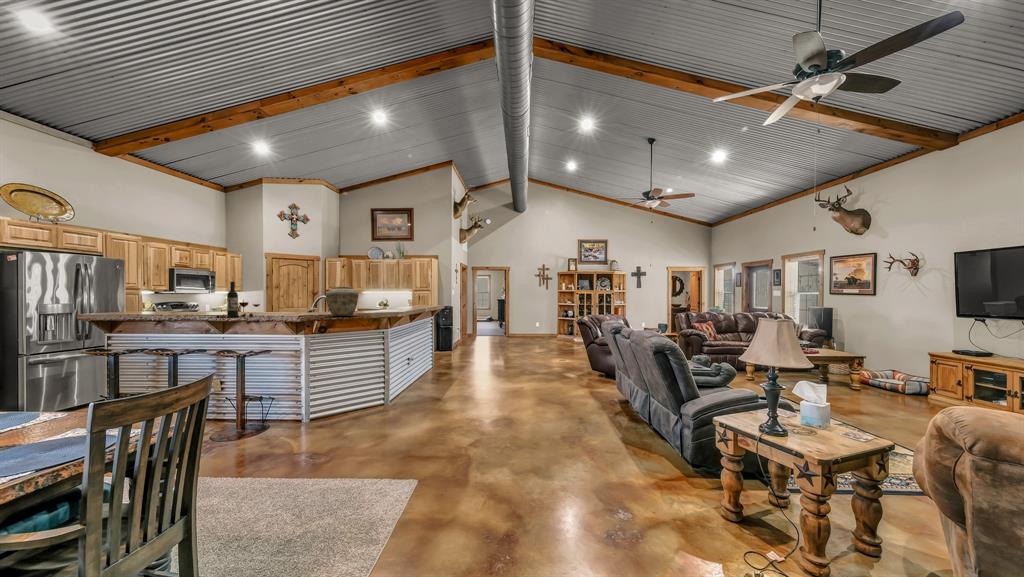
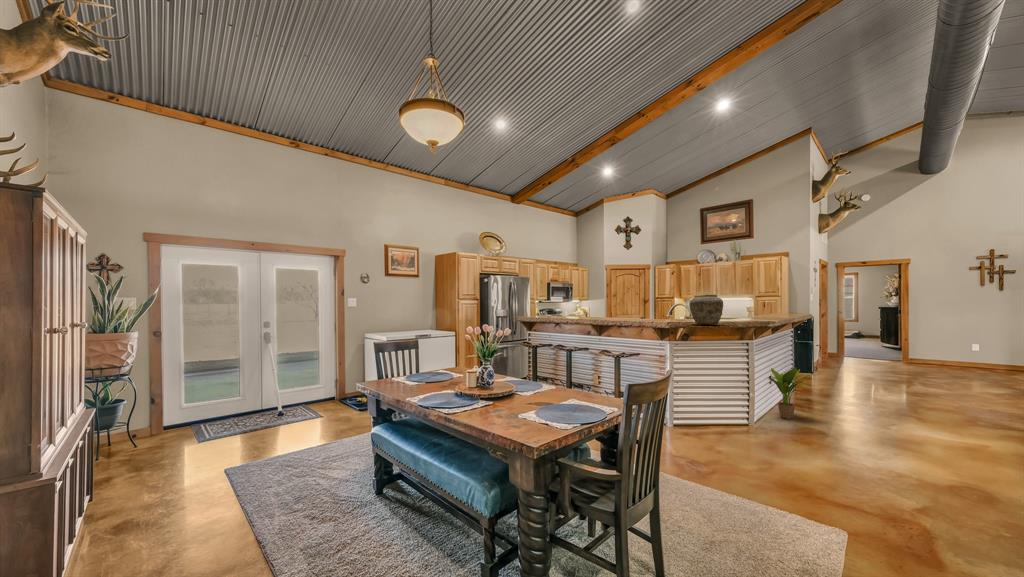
wine bottle: present [216,282,260,318] -> none [597,292,629,323]
potted plant: none [403,350,437,395] -> present [769,367,811,419]

